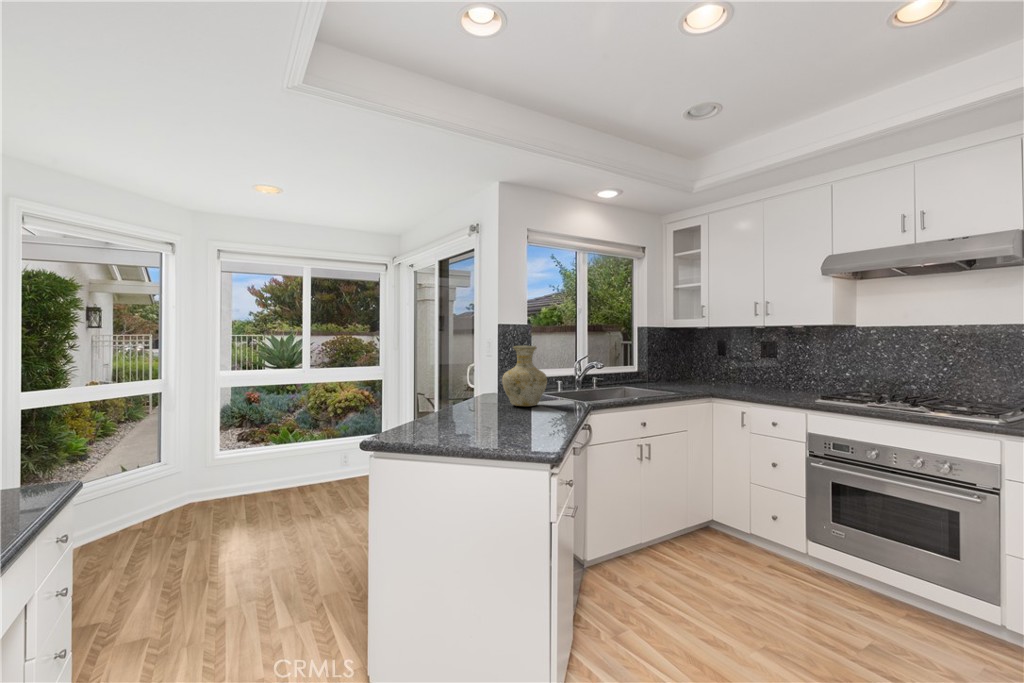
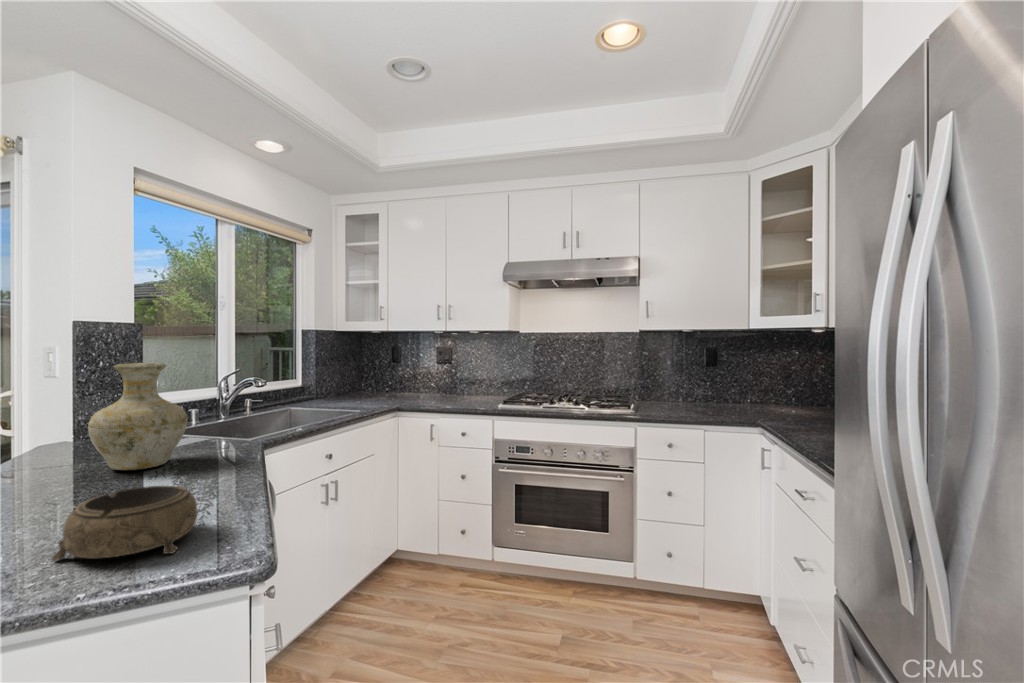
decorative bowl: none [482,404,538,435] -> present [52,486,197,560]

